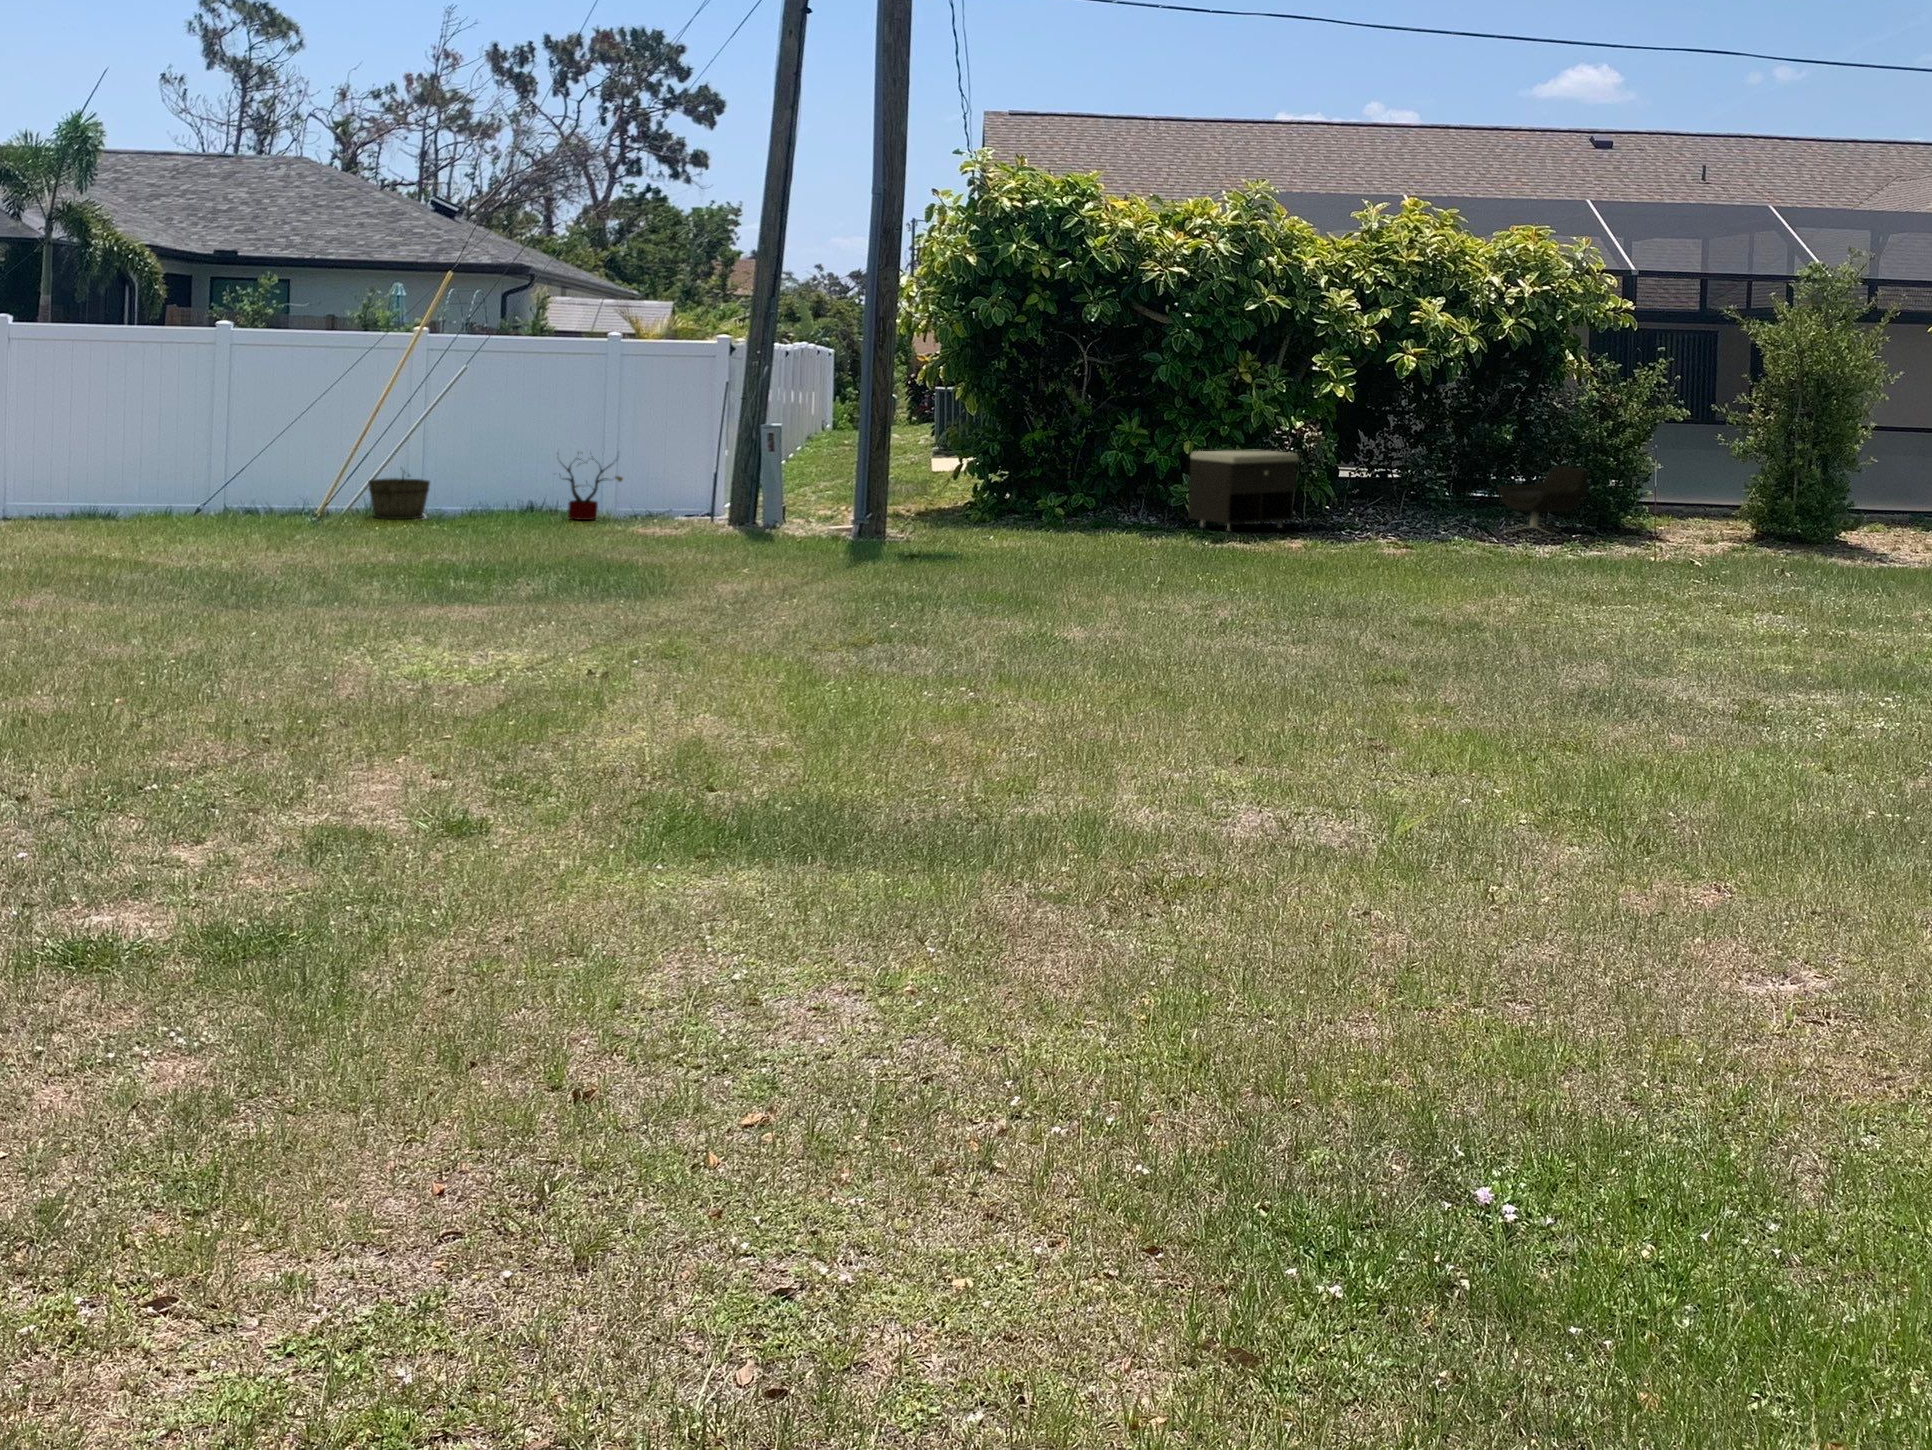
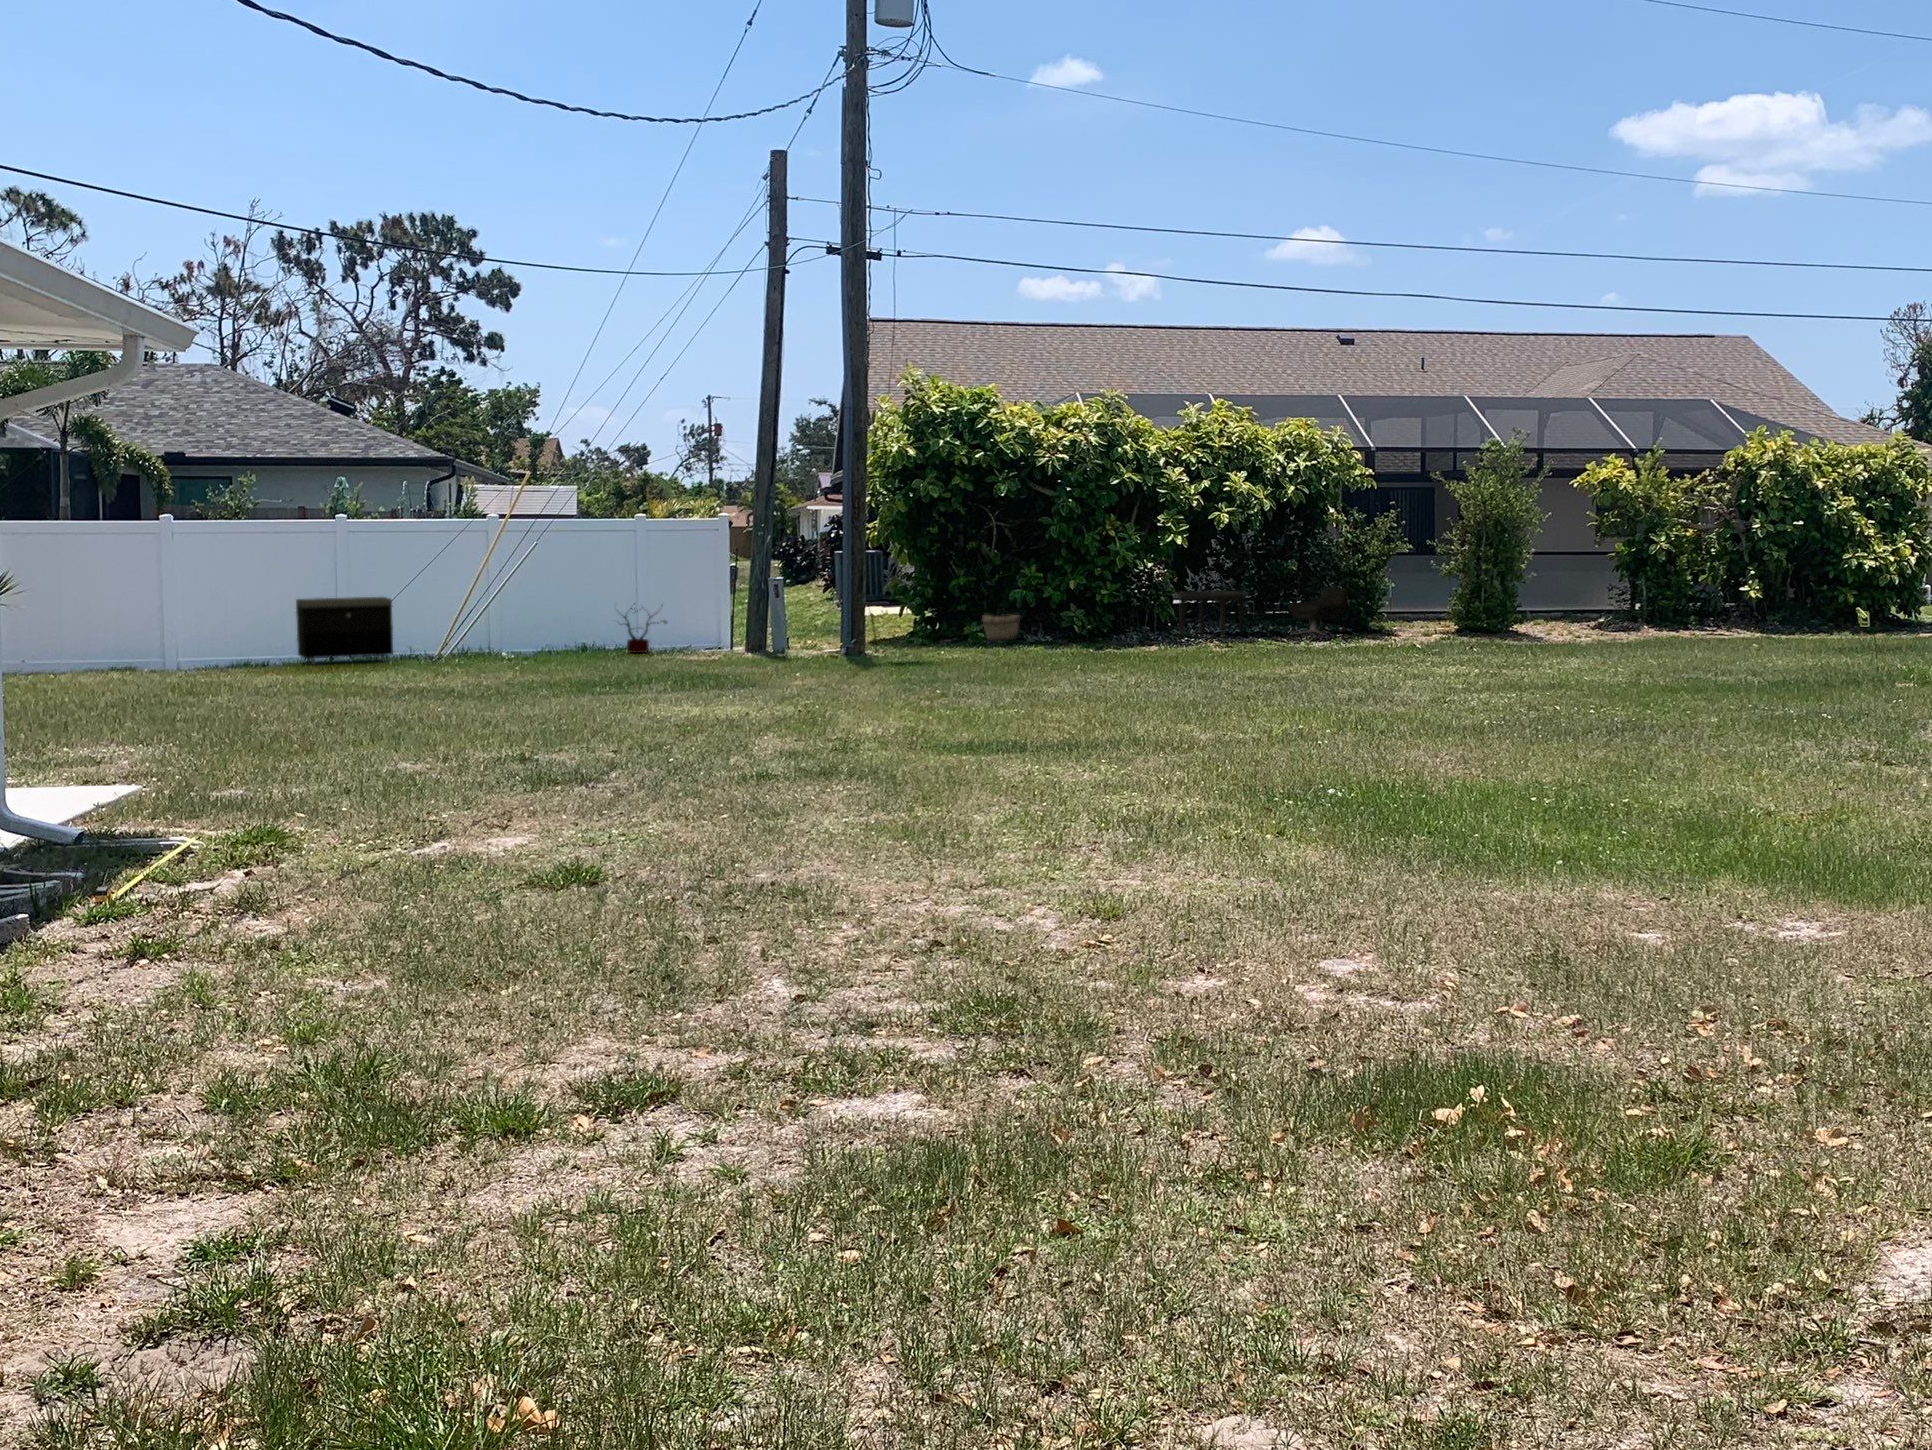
storage bench: present [1188,450,1299,531] -> present [296,597,393,665]
round table: none [1335,463,1443,533] -> present [1177,591,1248,638]
wooden bucket: present [369,475,430,519] -> present [982,615,1020,640]

